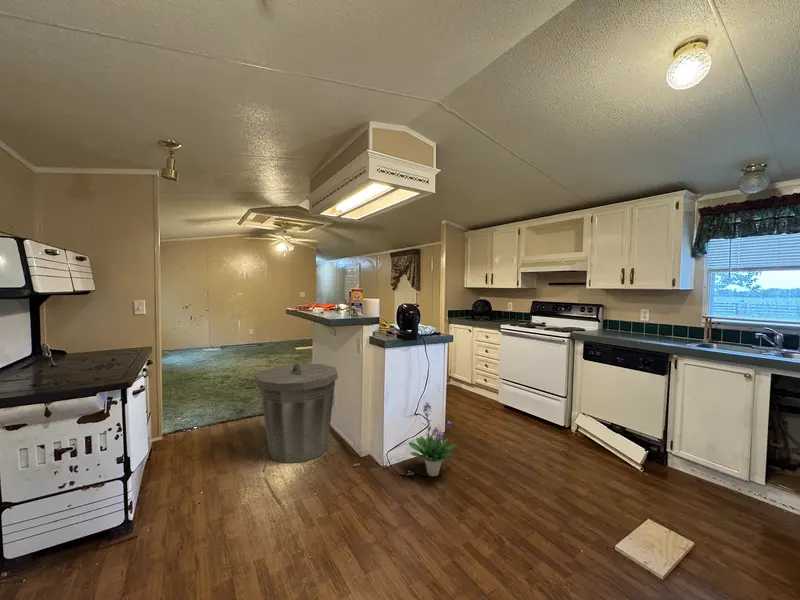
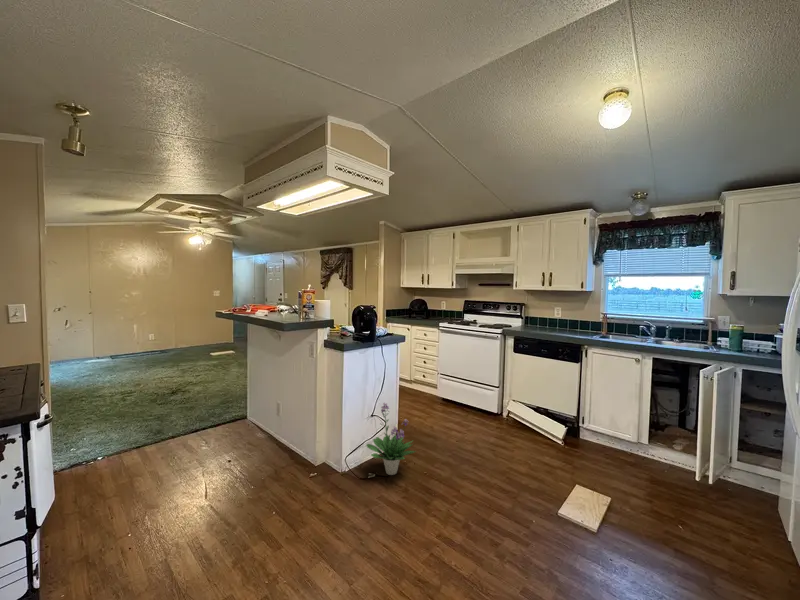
trash can: present [255,363,338,463] -> none [189,371,287,483]

